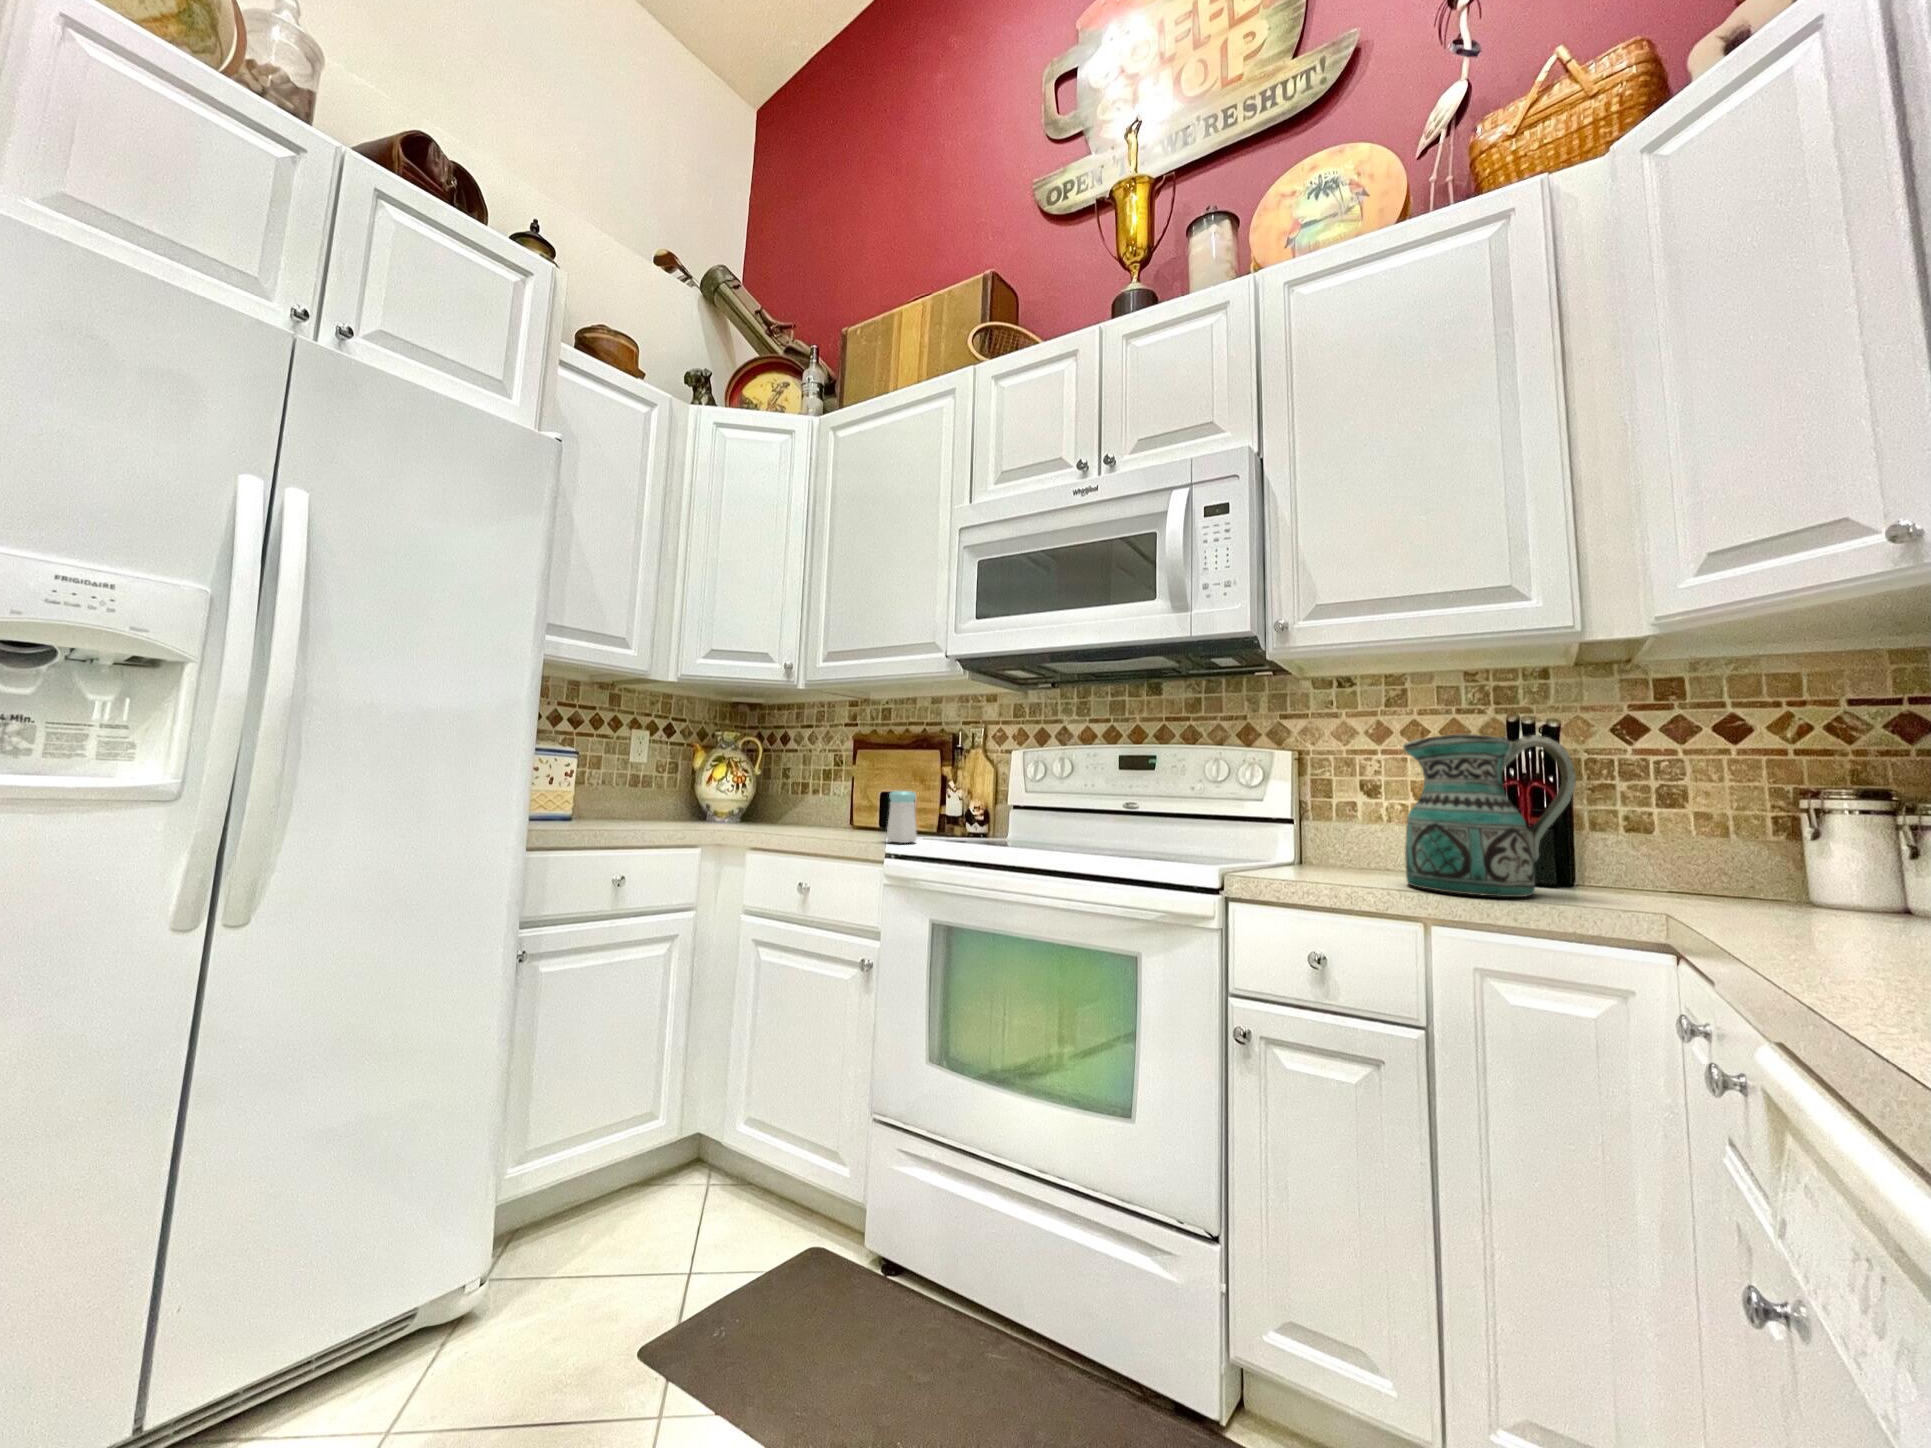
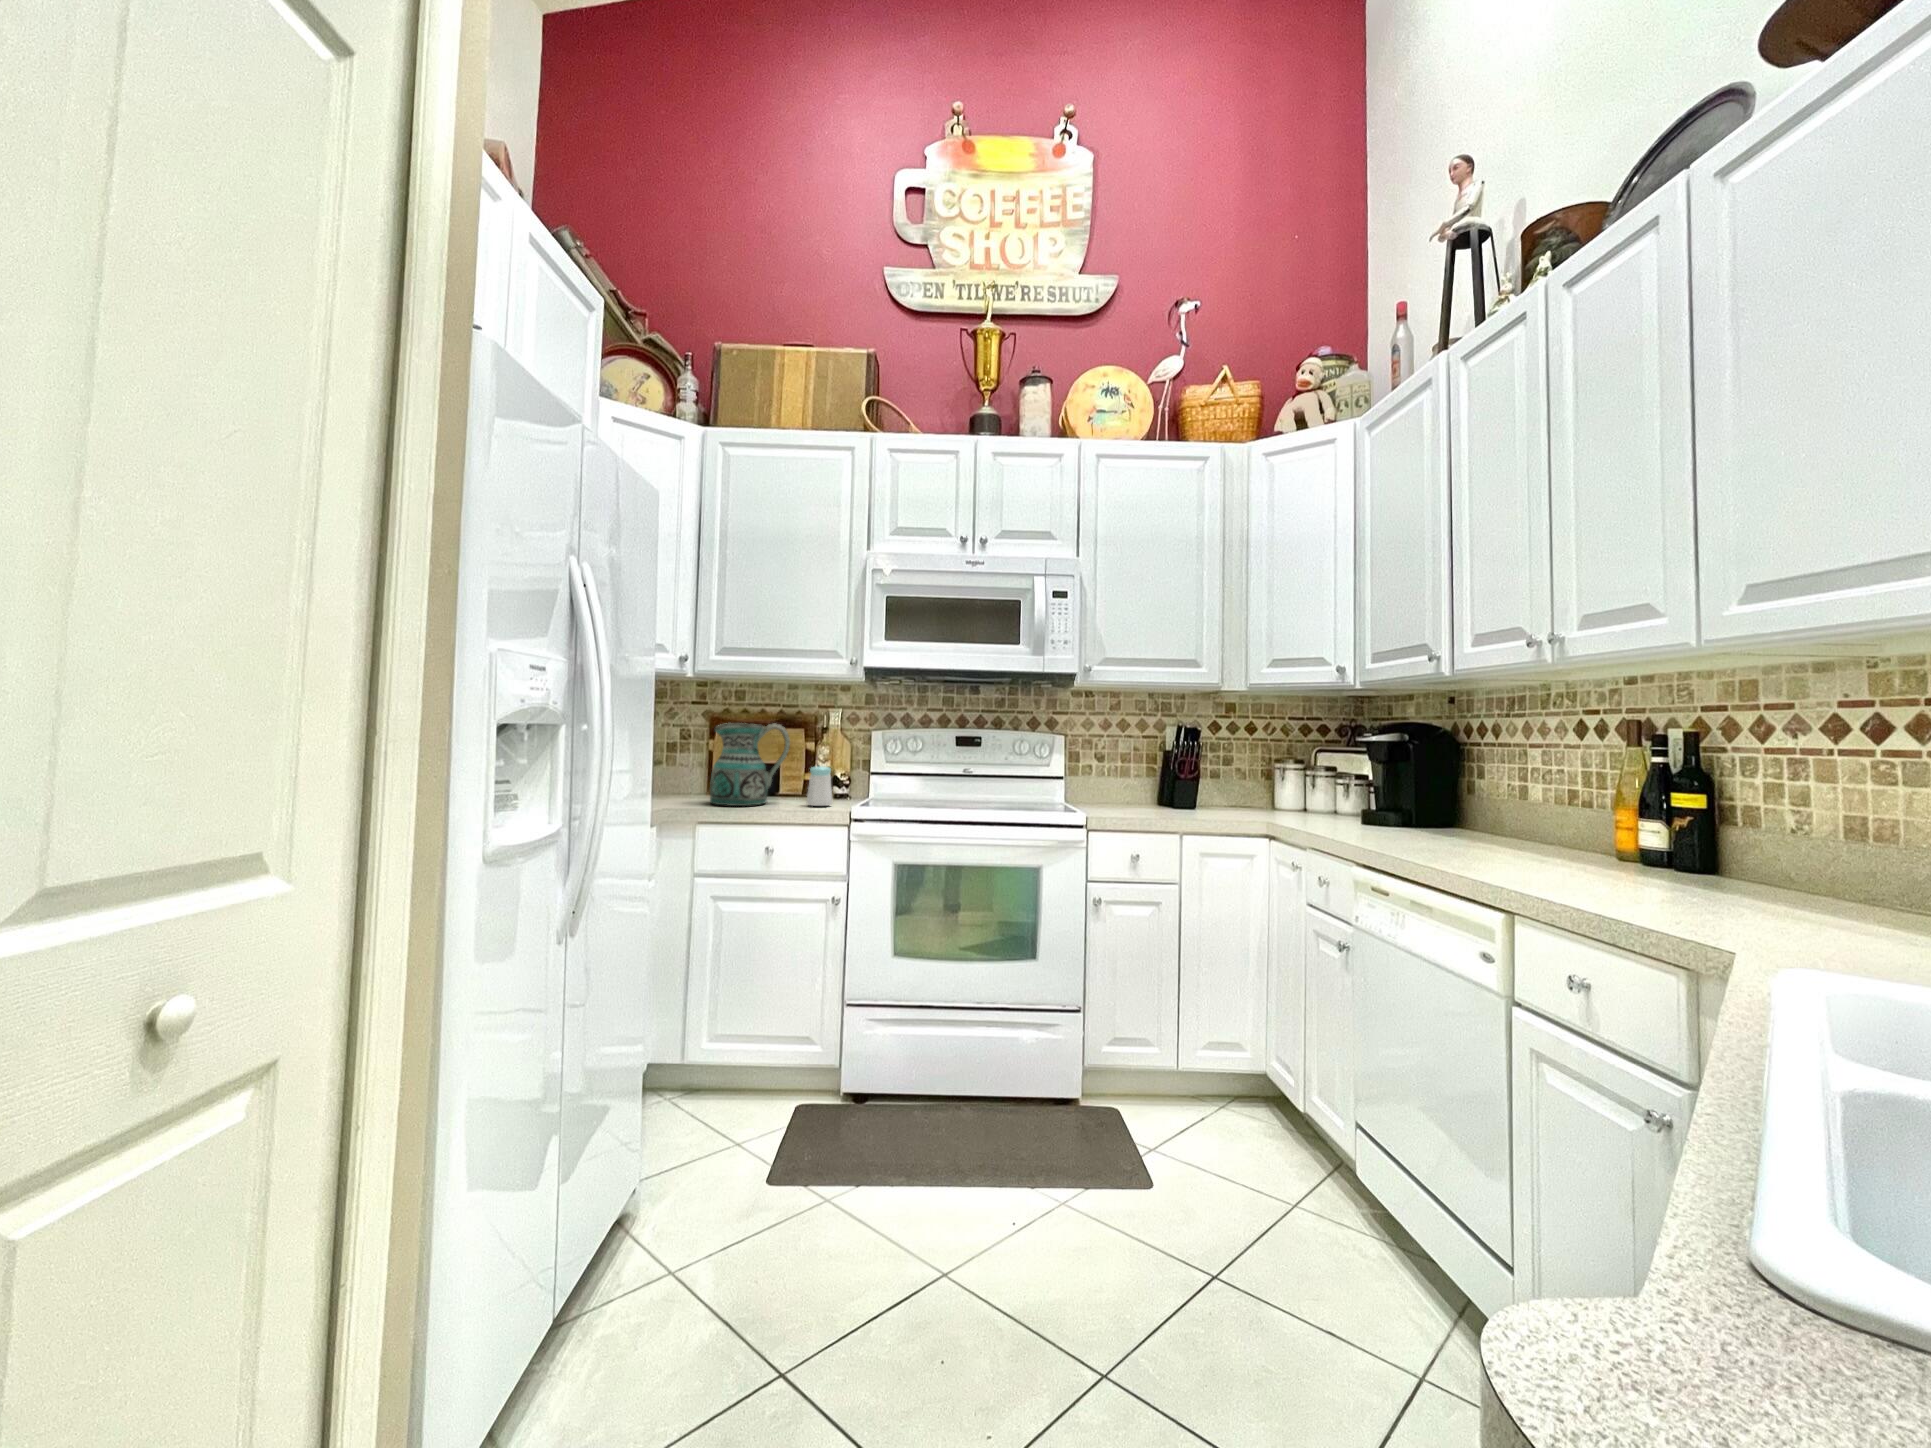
ceramic pitcher: present [1403,734,1576,897] -> present [710,723,790,806]

